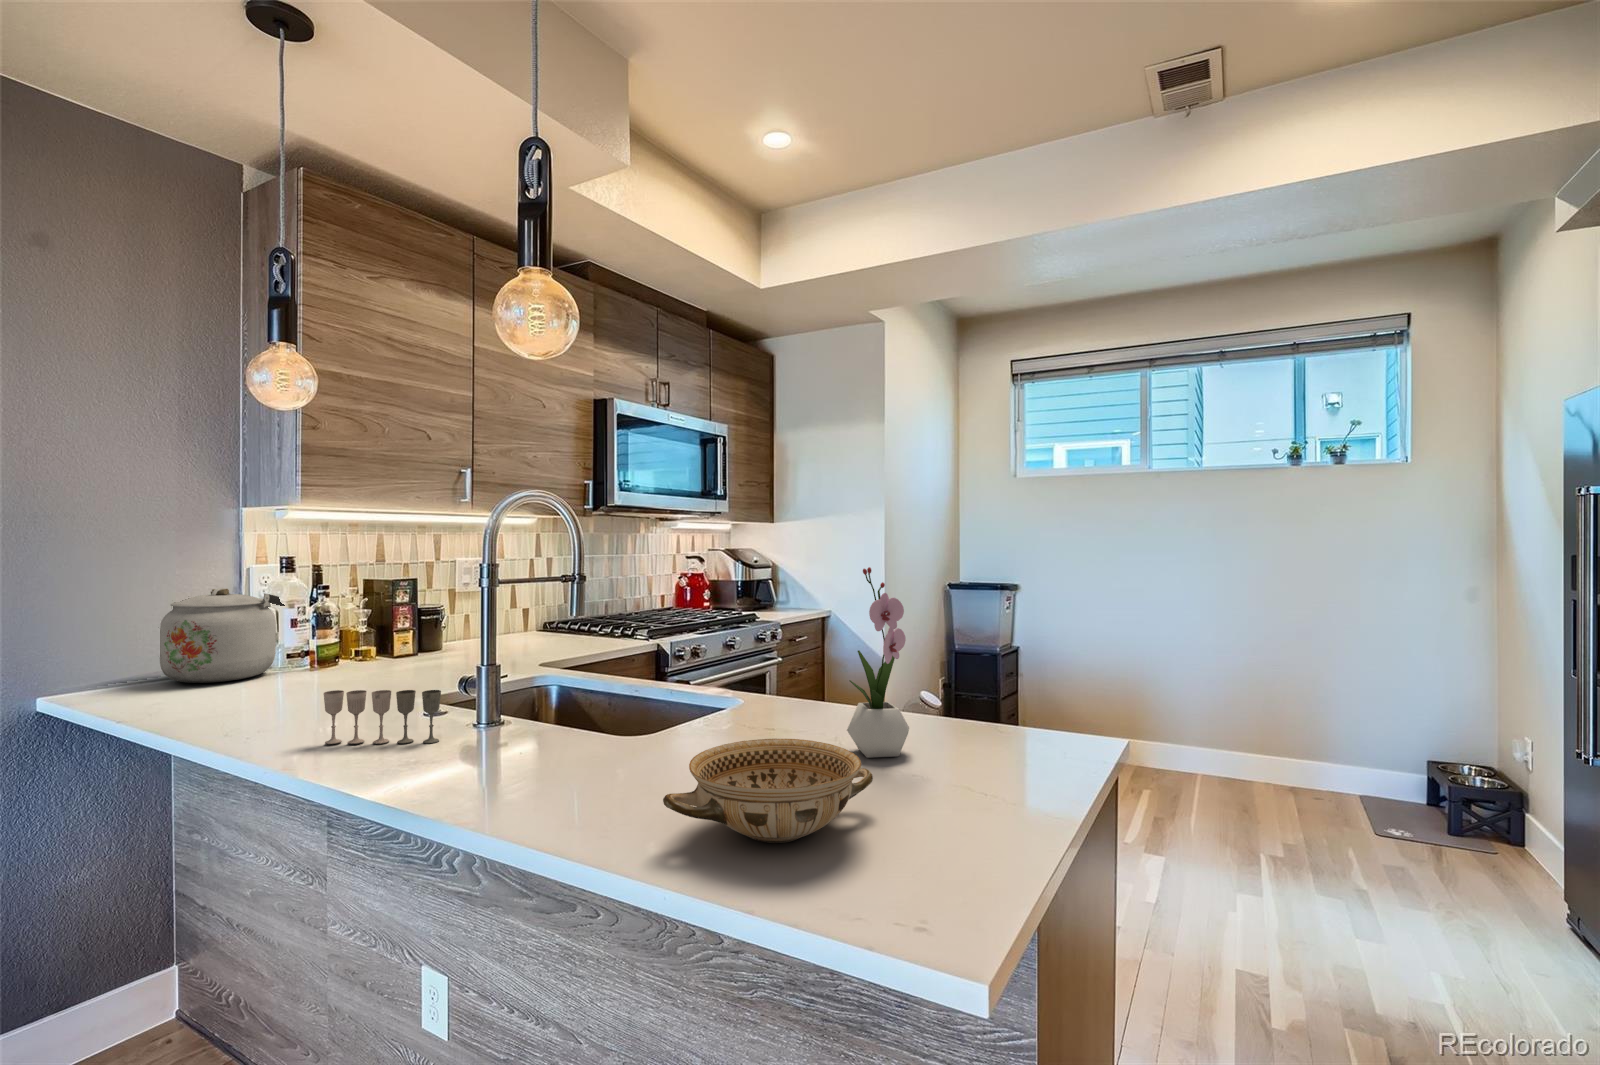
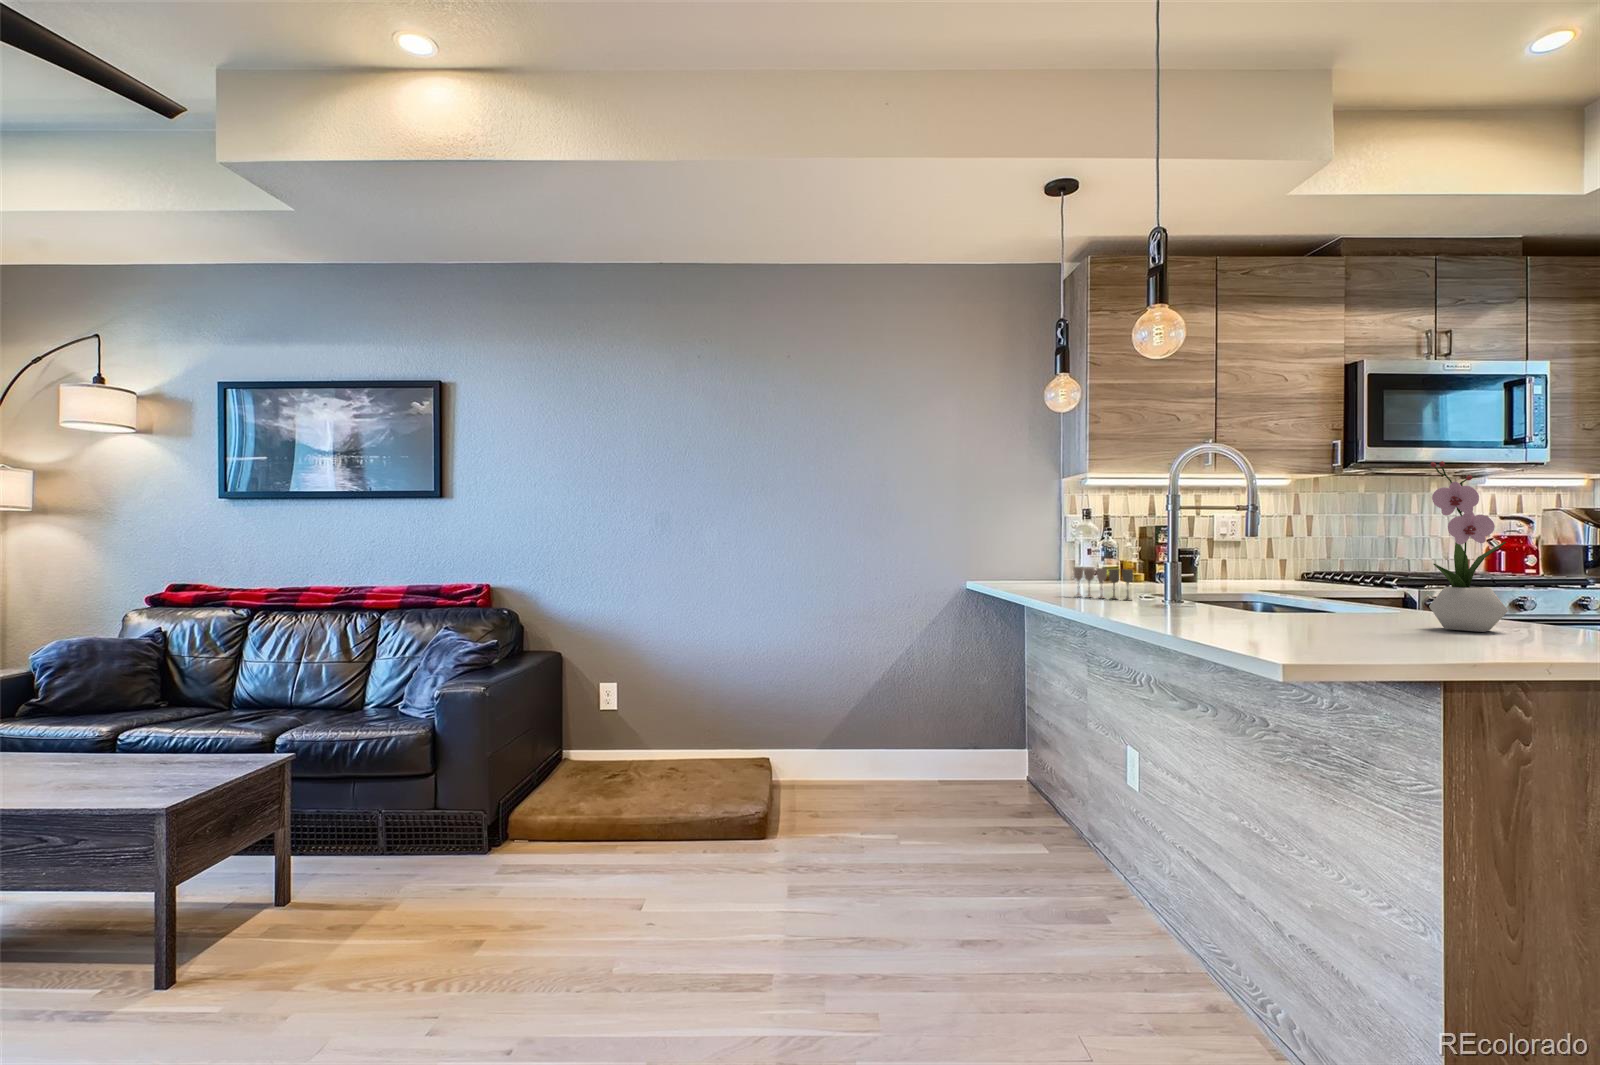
kettle: present [160,588,285,683] -> none [1018,527,1091,581]
ceramic bowl: present [663,739,873,843] -> none [1189,584,1375,636]

